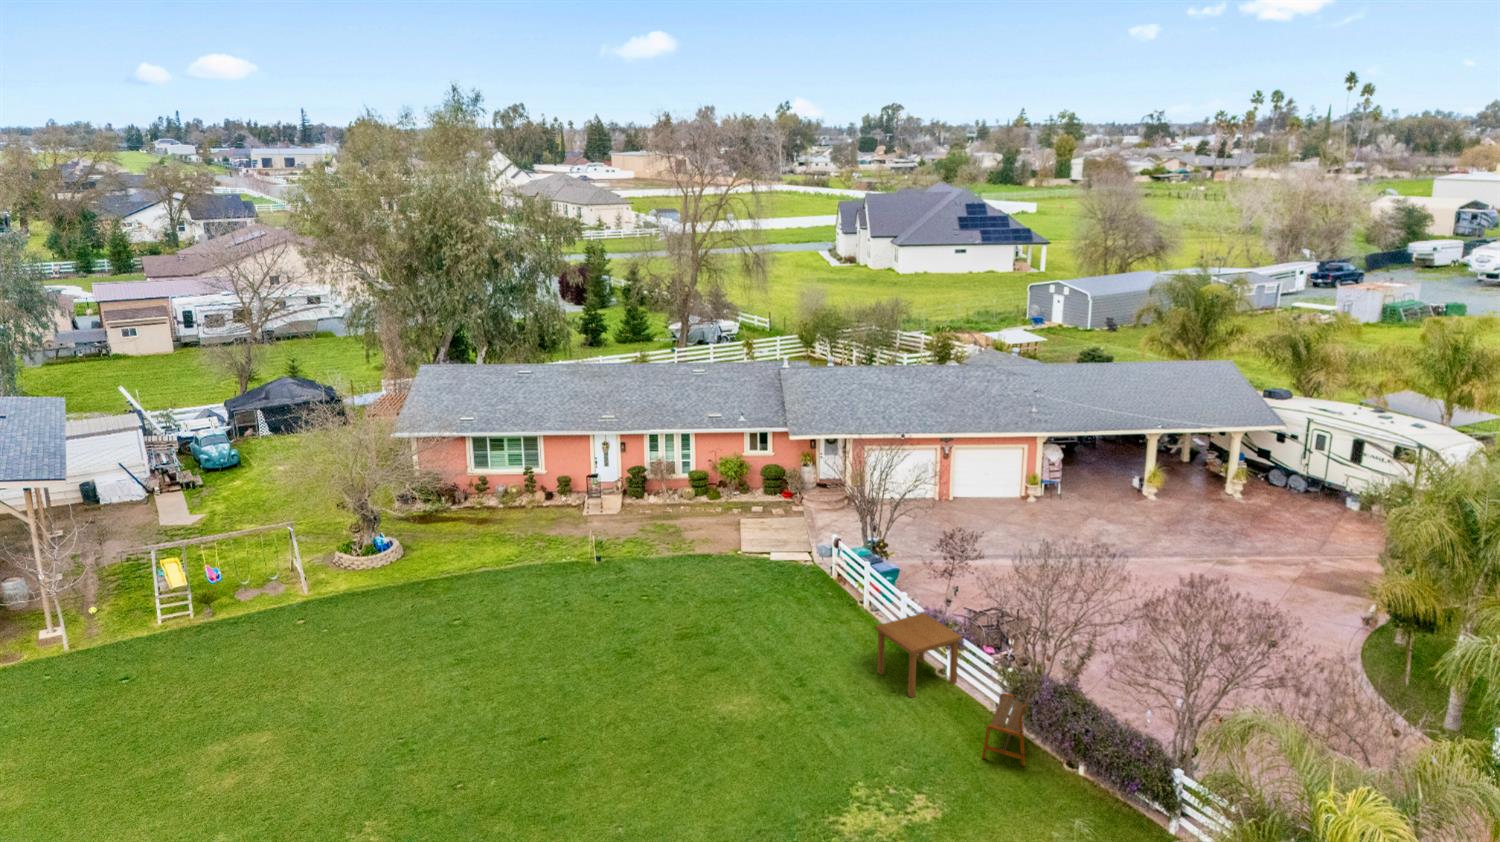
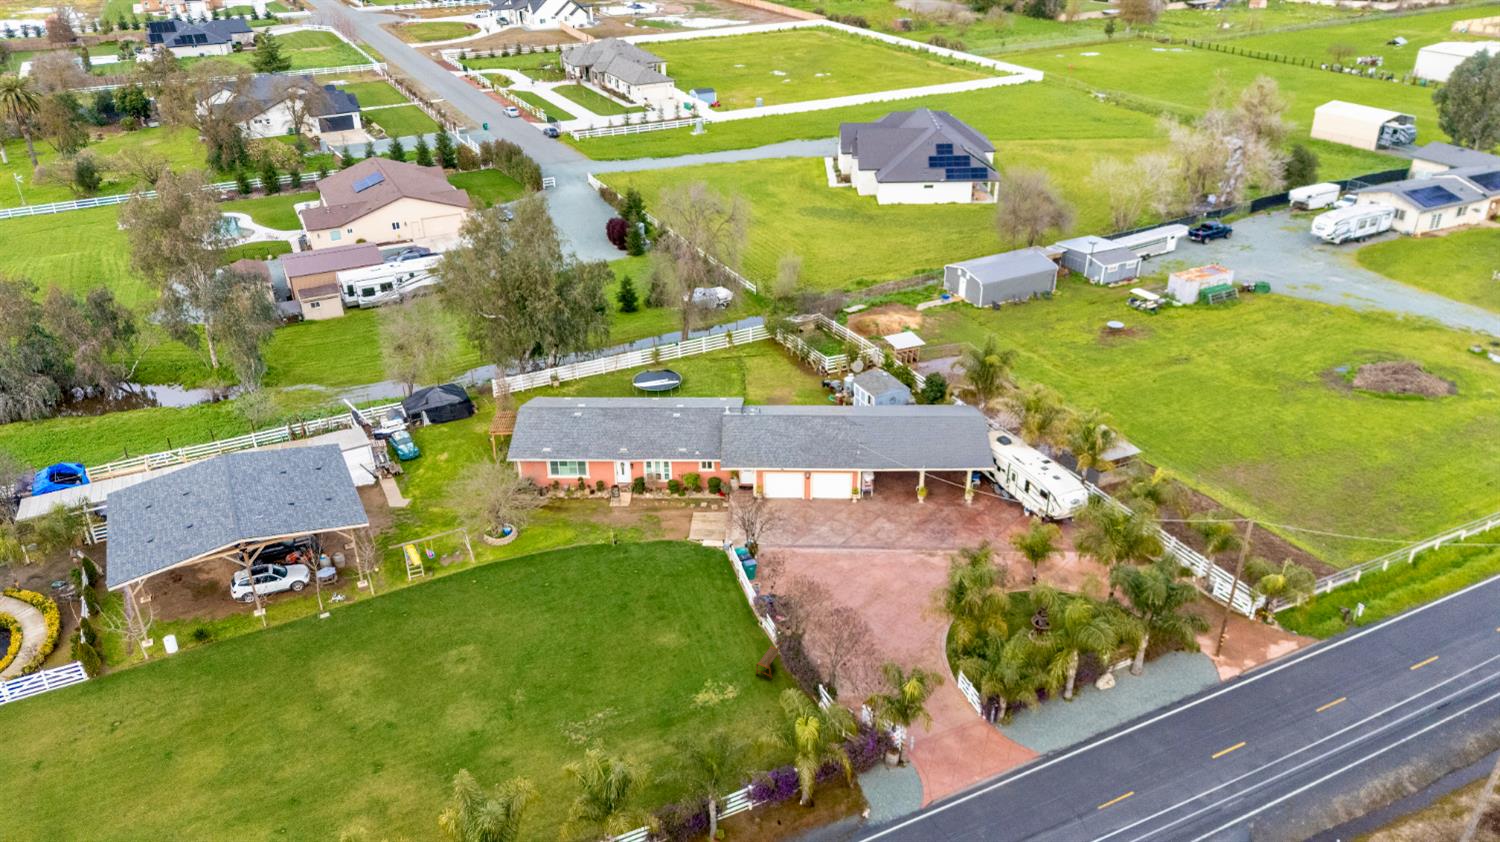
dining table: present [875,613,962,697] -> none [727,601,762,641]

